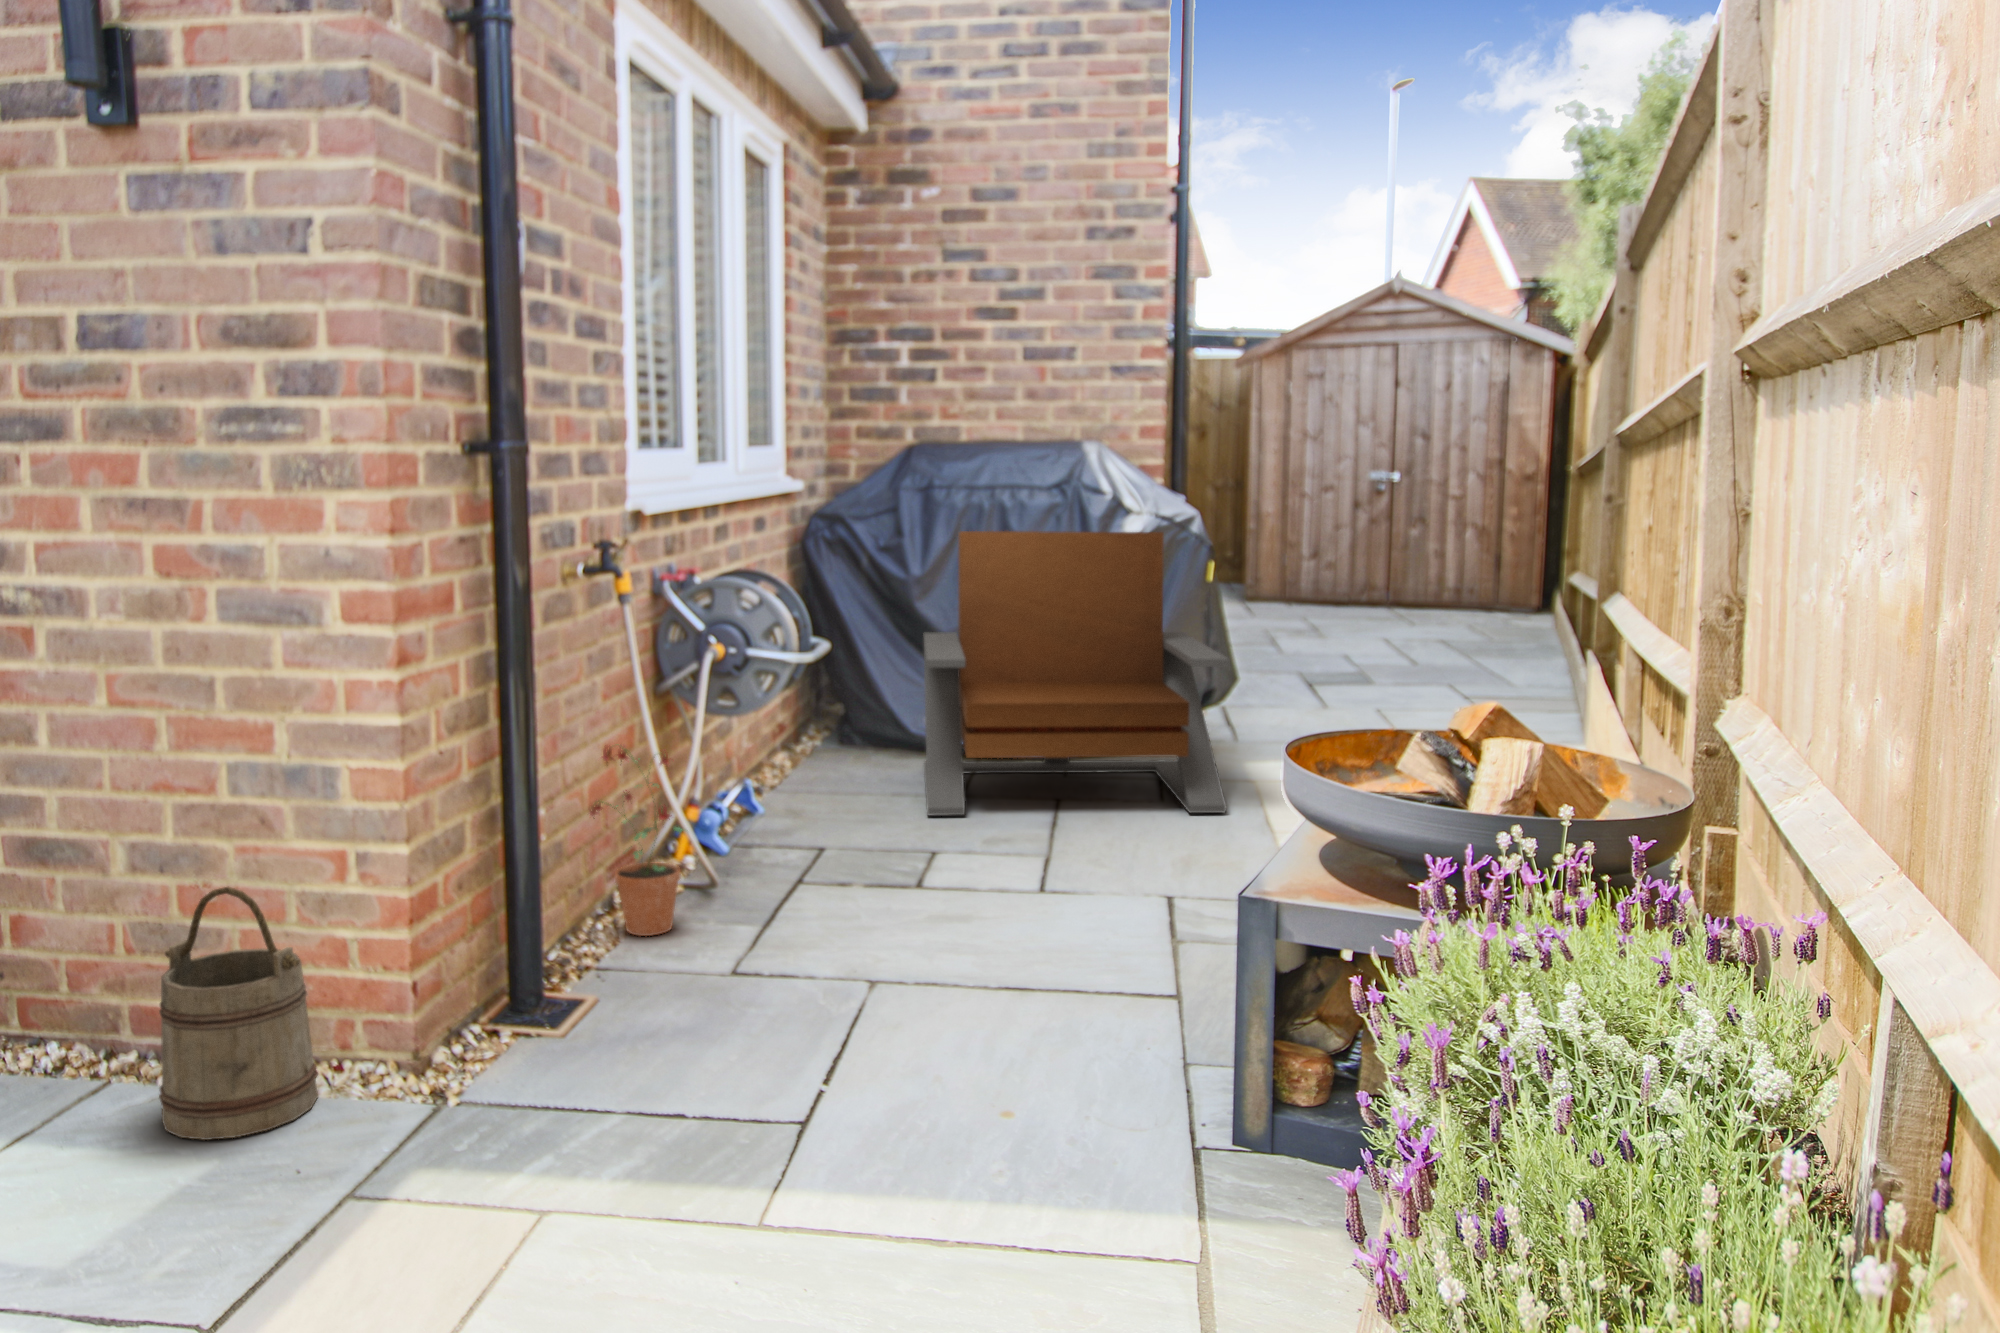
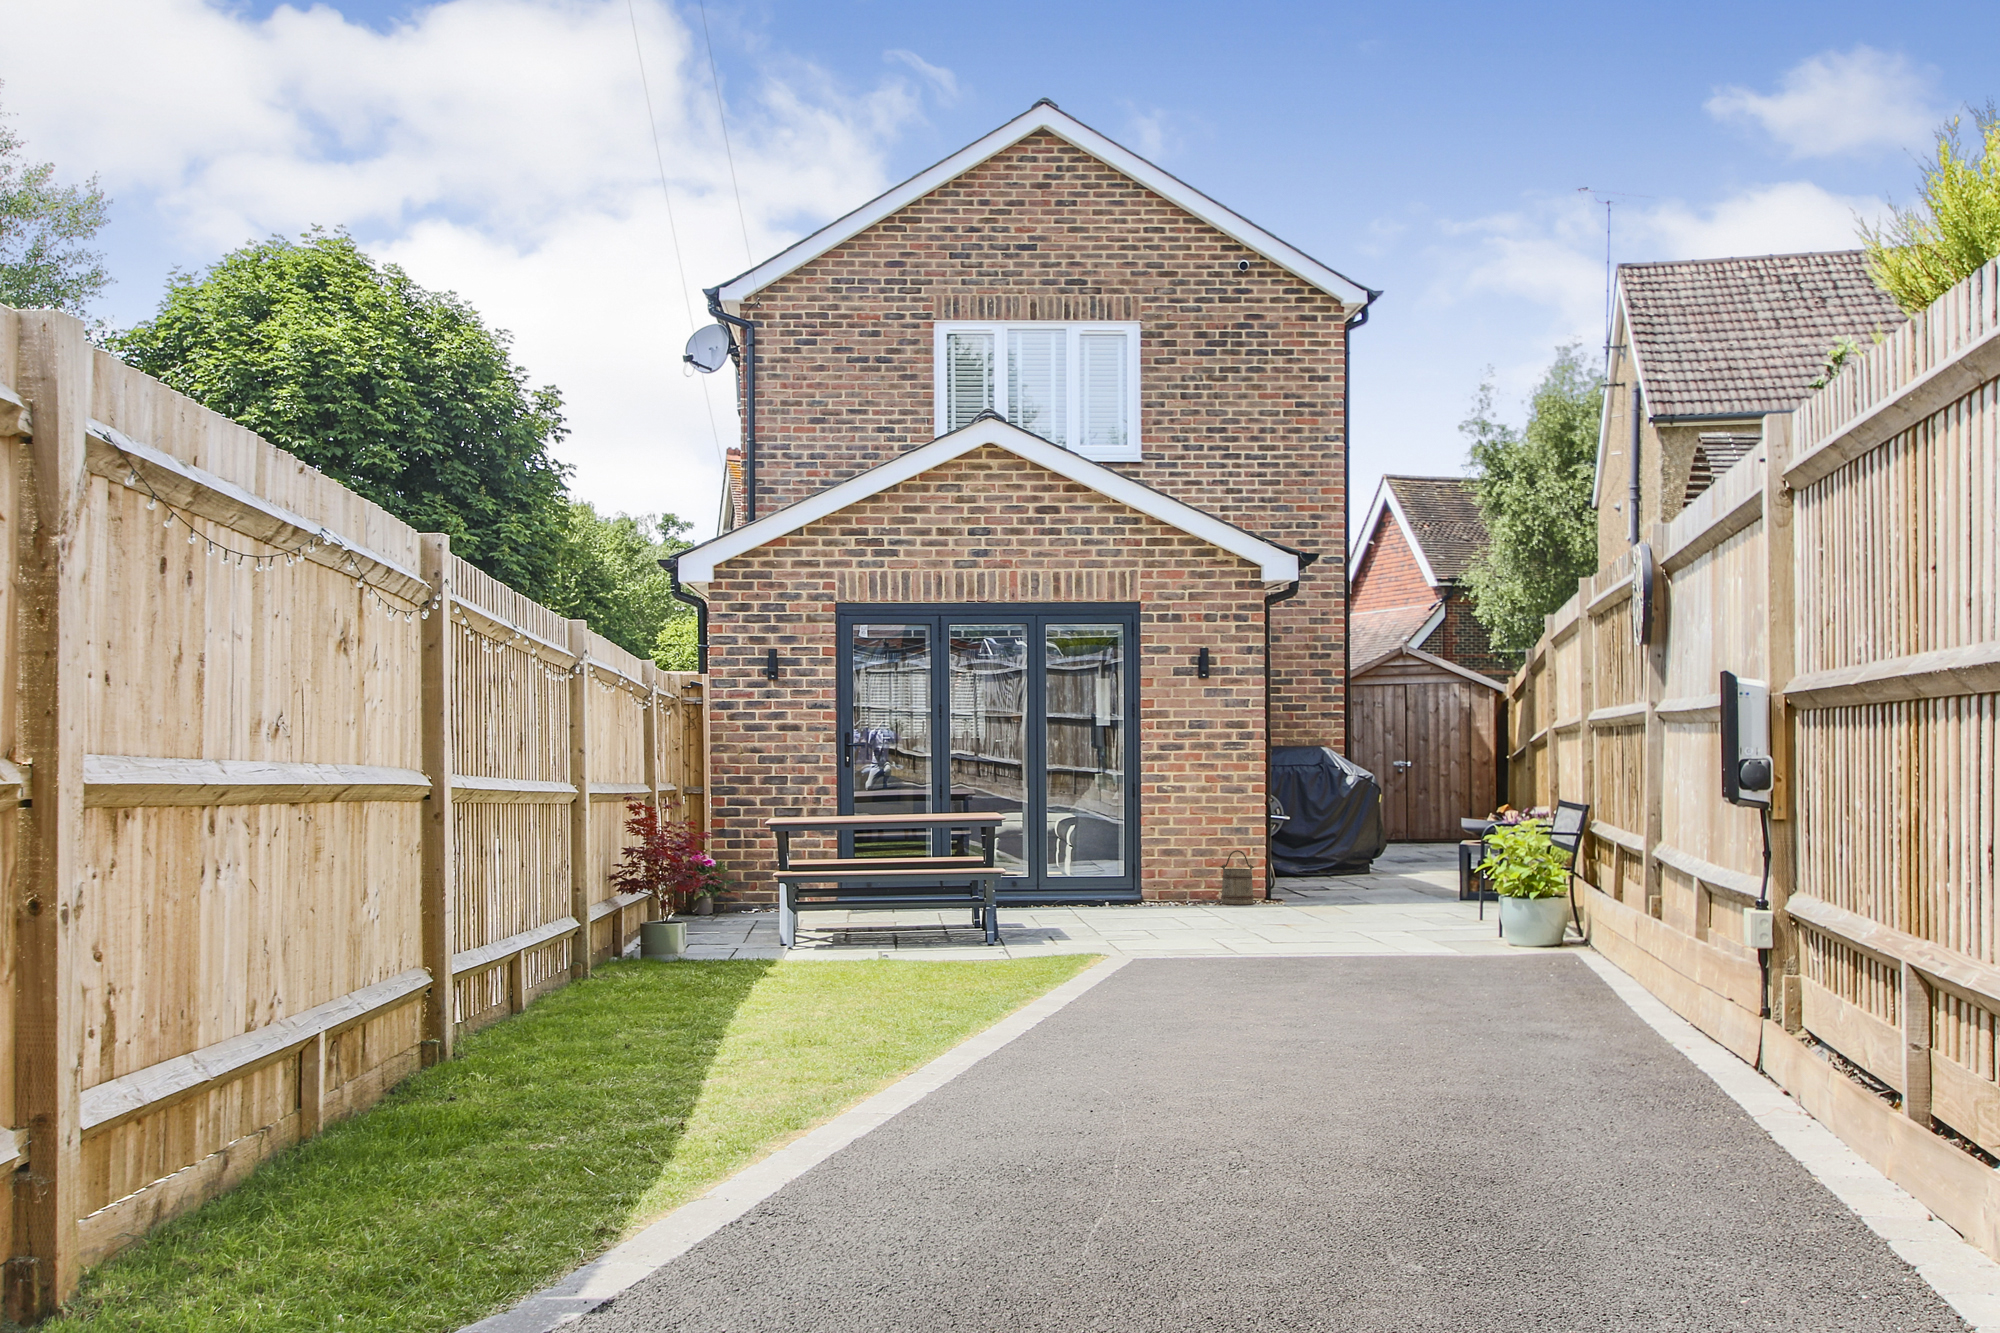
lounge chair: present [924,531,1230,816] -> none [1275,780,1407,880]
potted plant: present [590,744,682,936] -> none [1253,836,1280,892]

